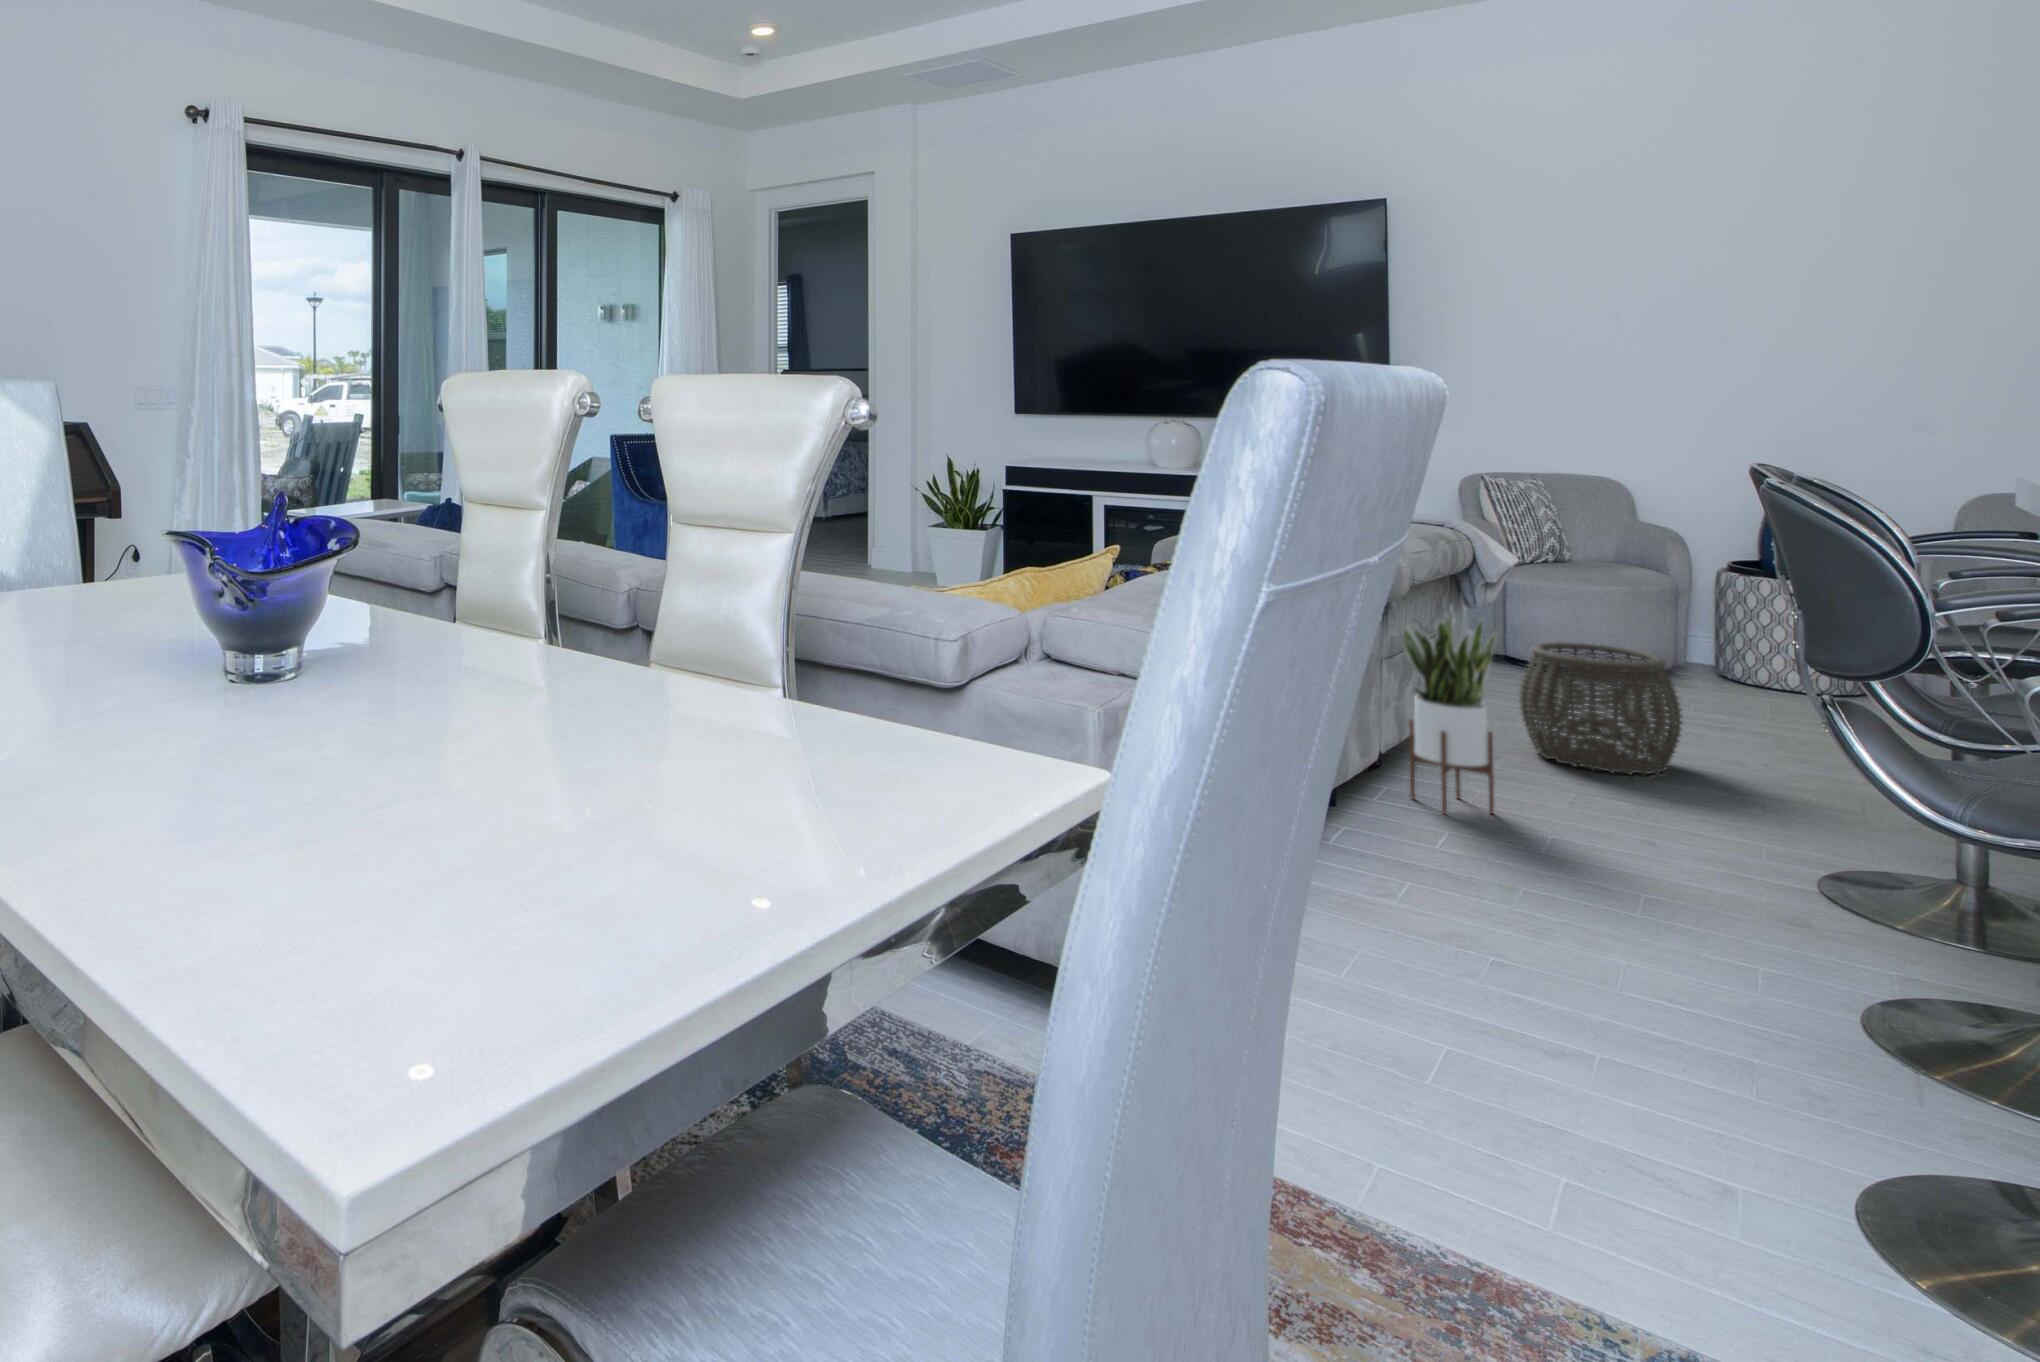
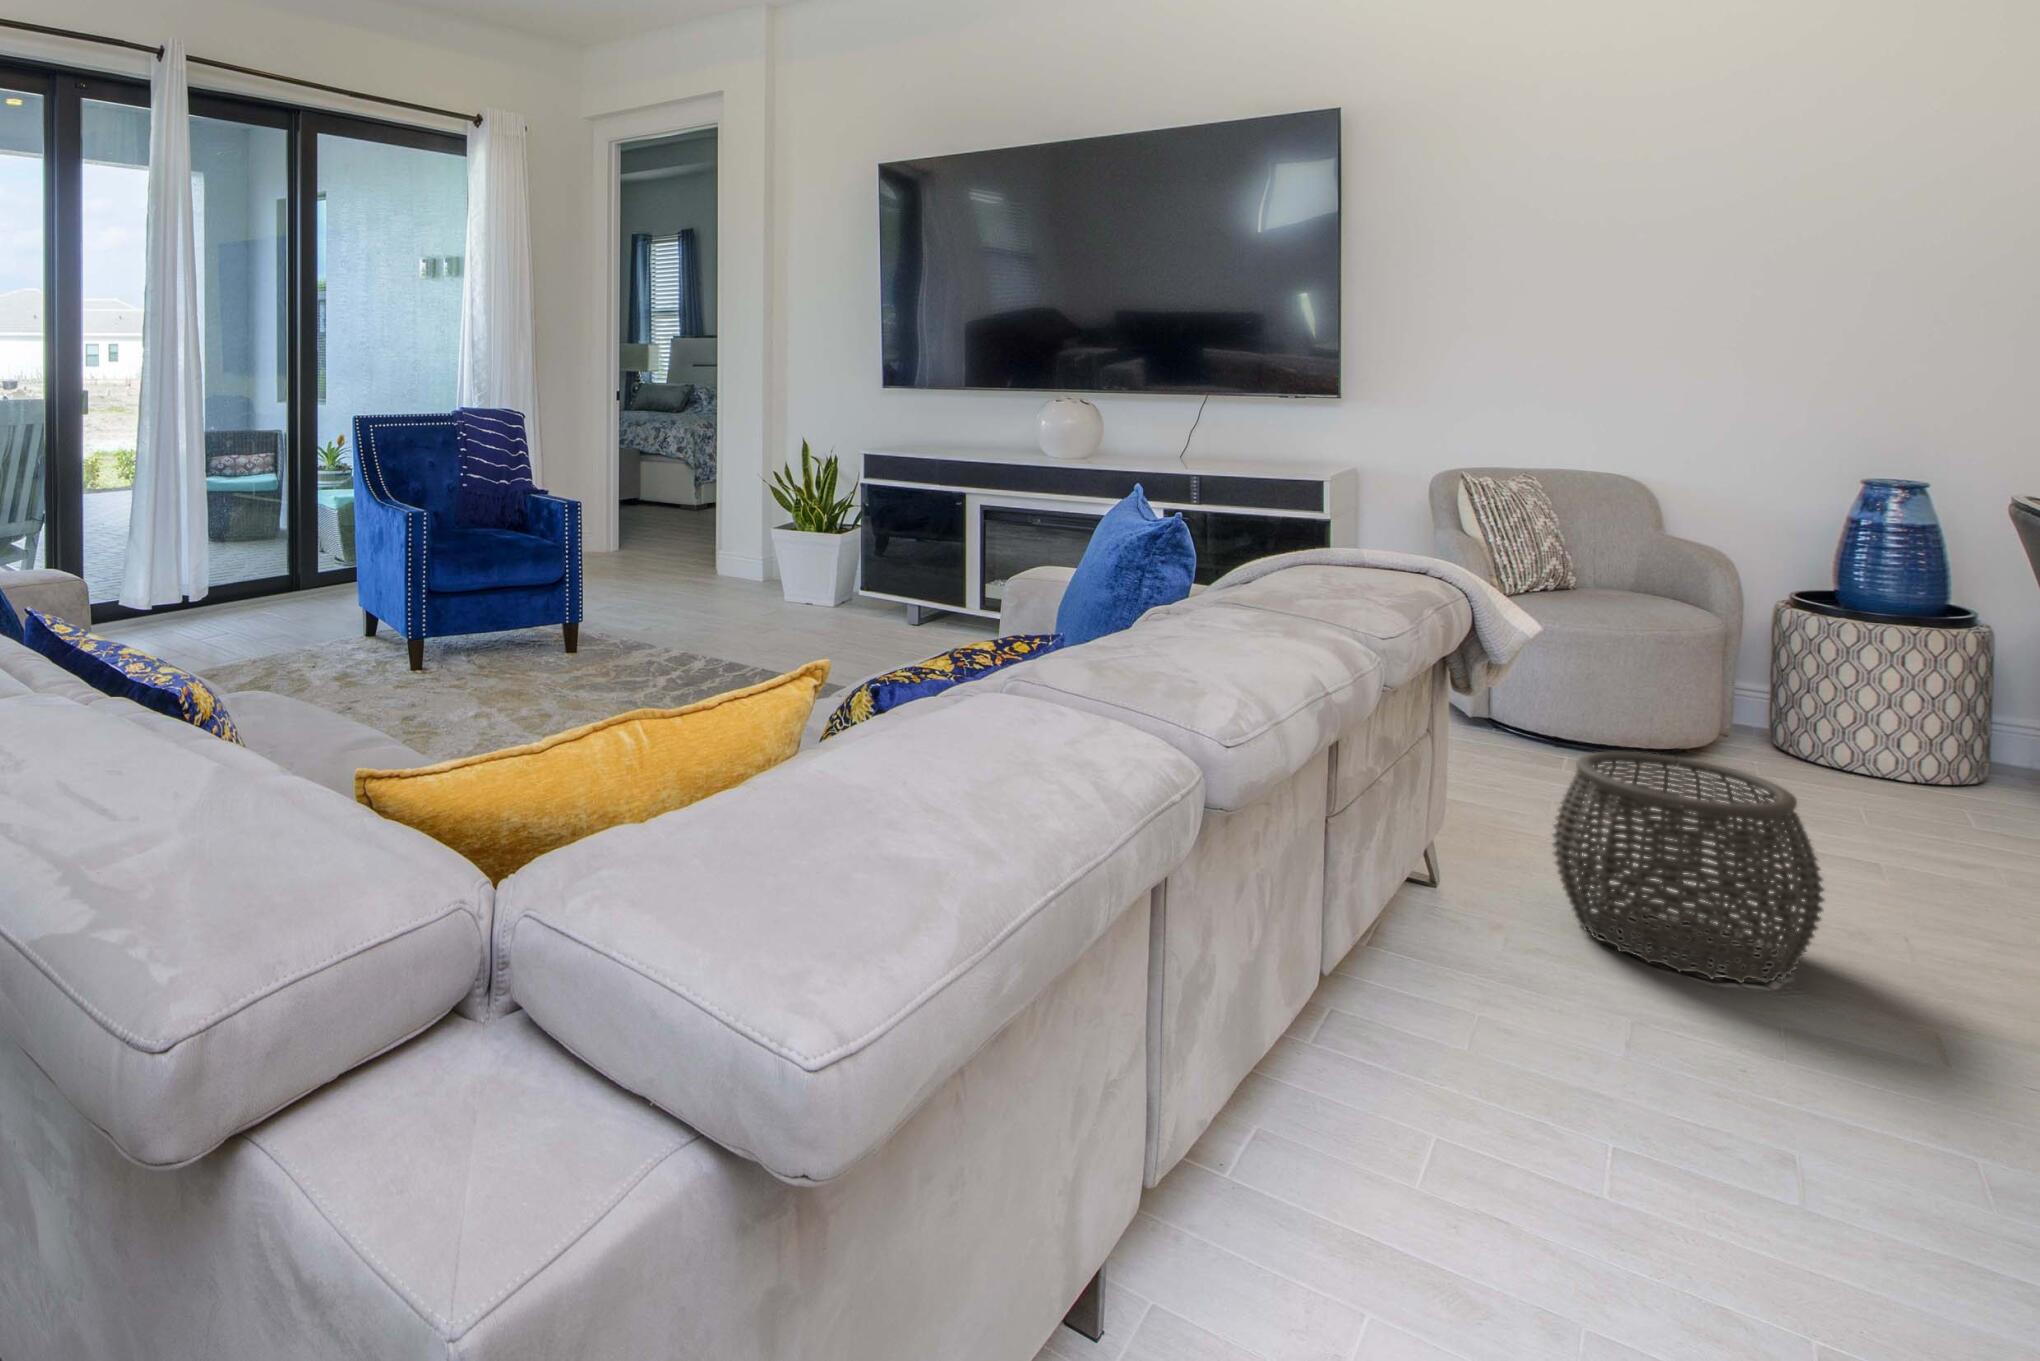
potted plant: present [1404,605,1497,814] -> none [1383,729,1560,1103]

